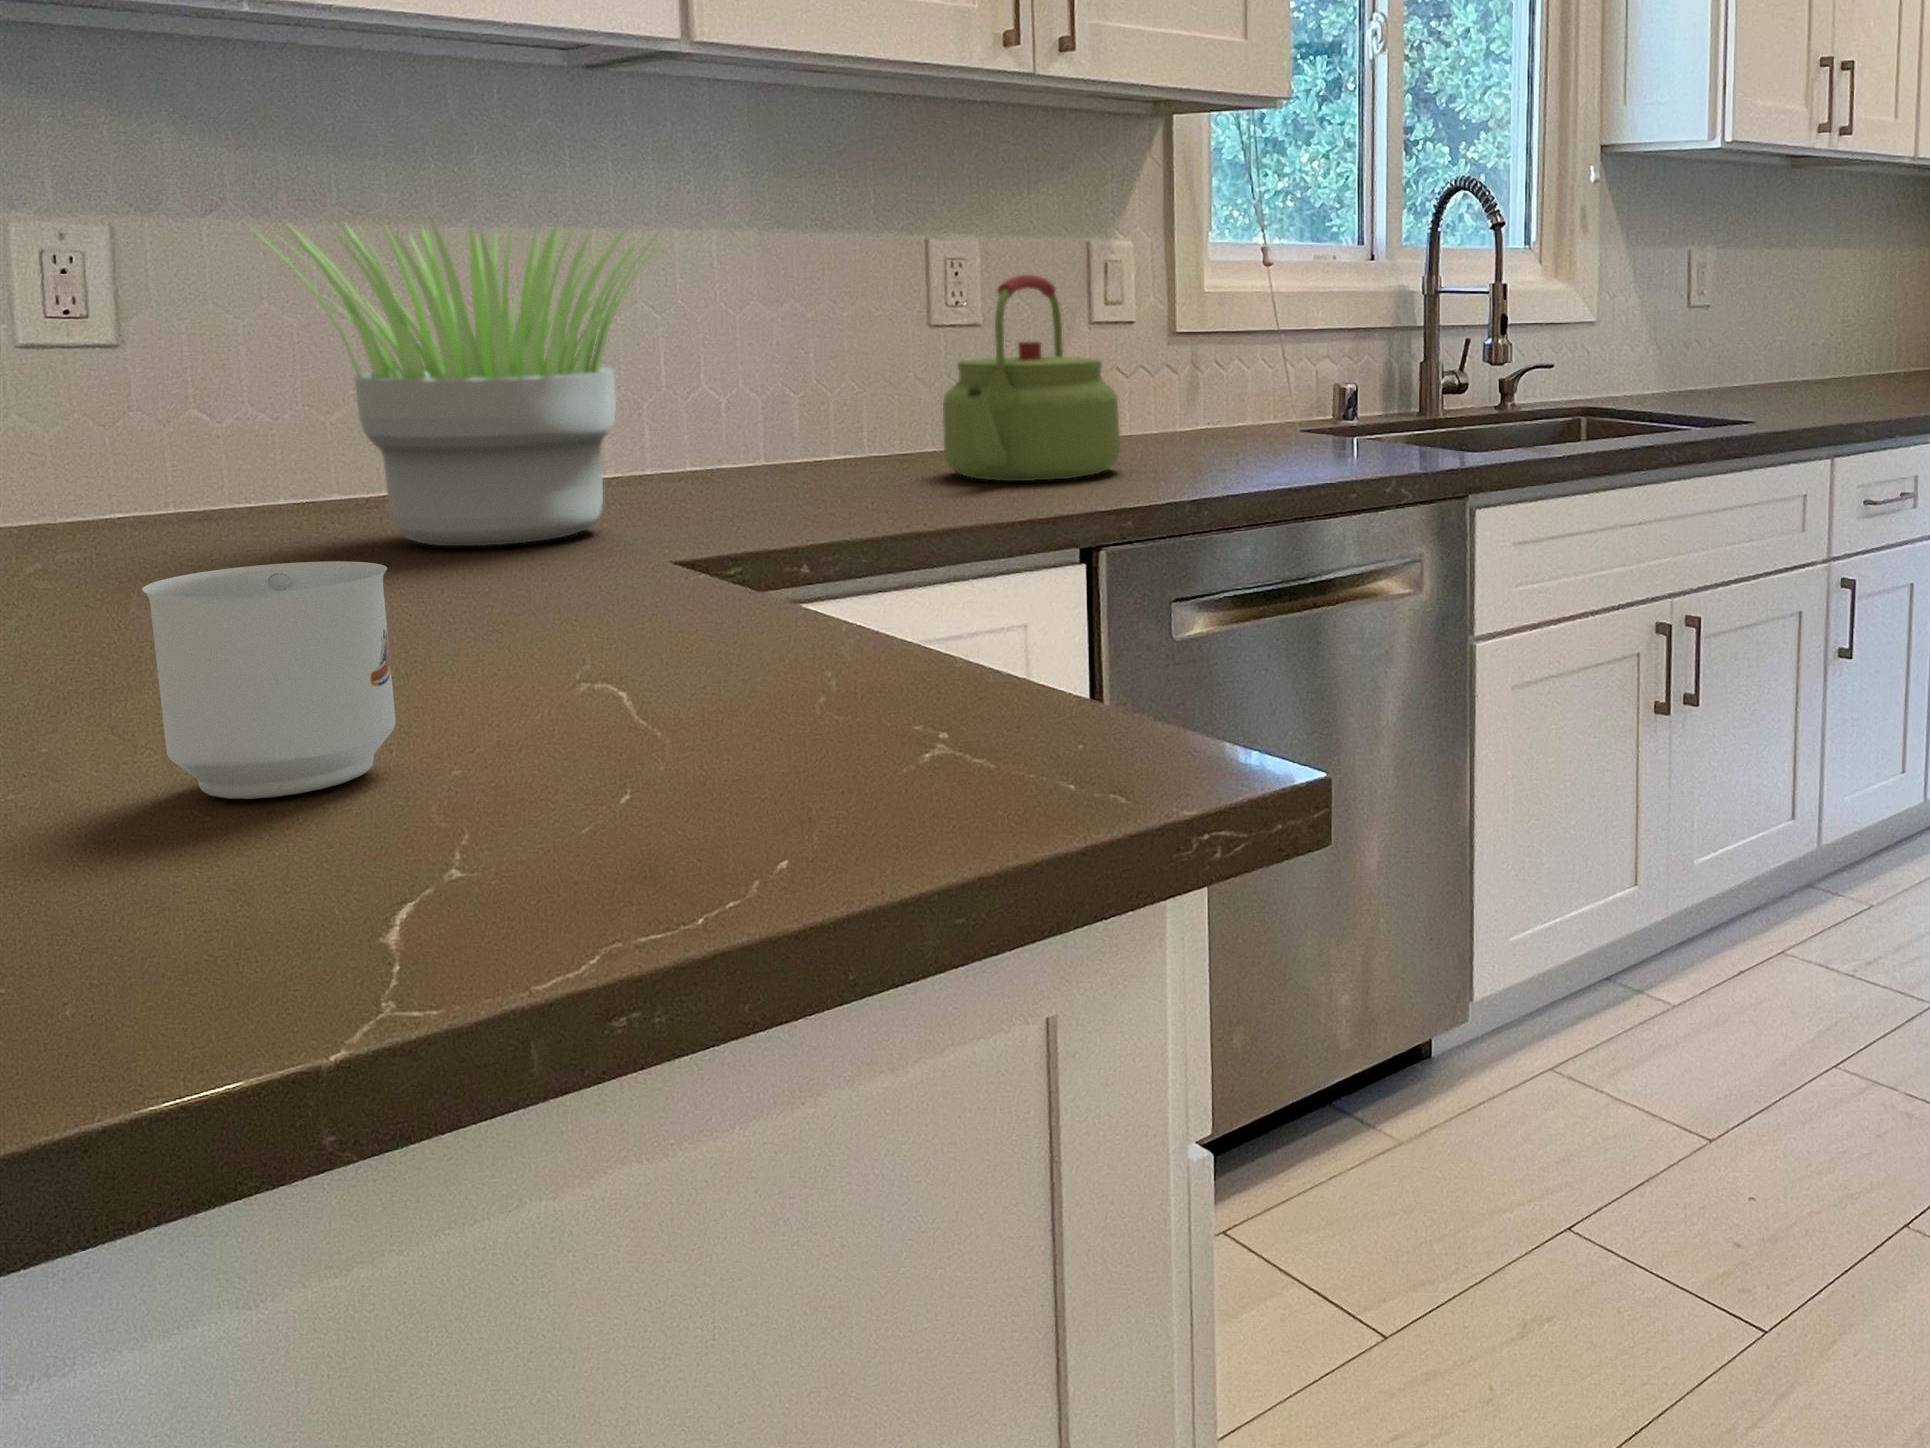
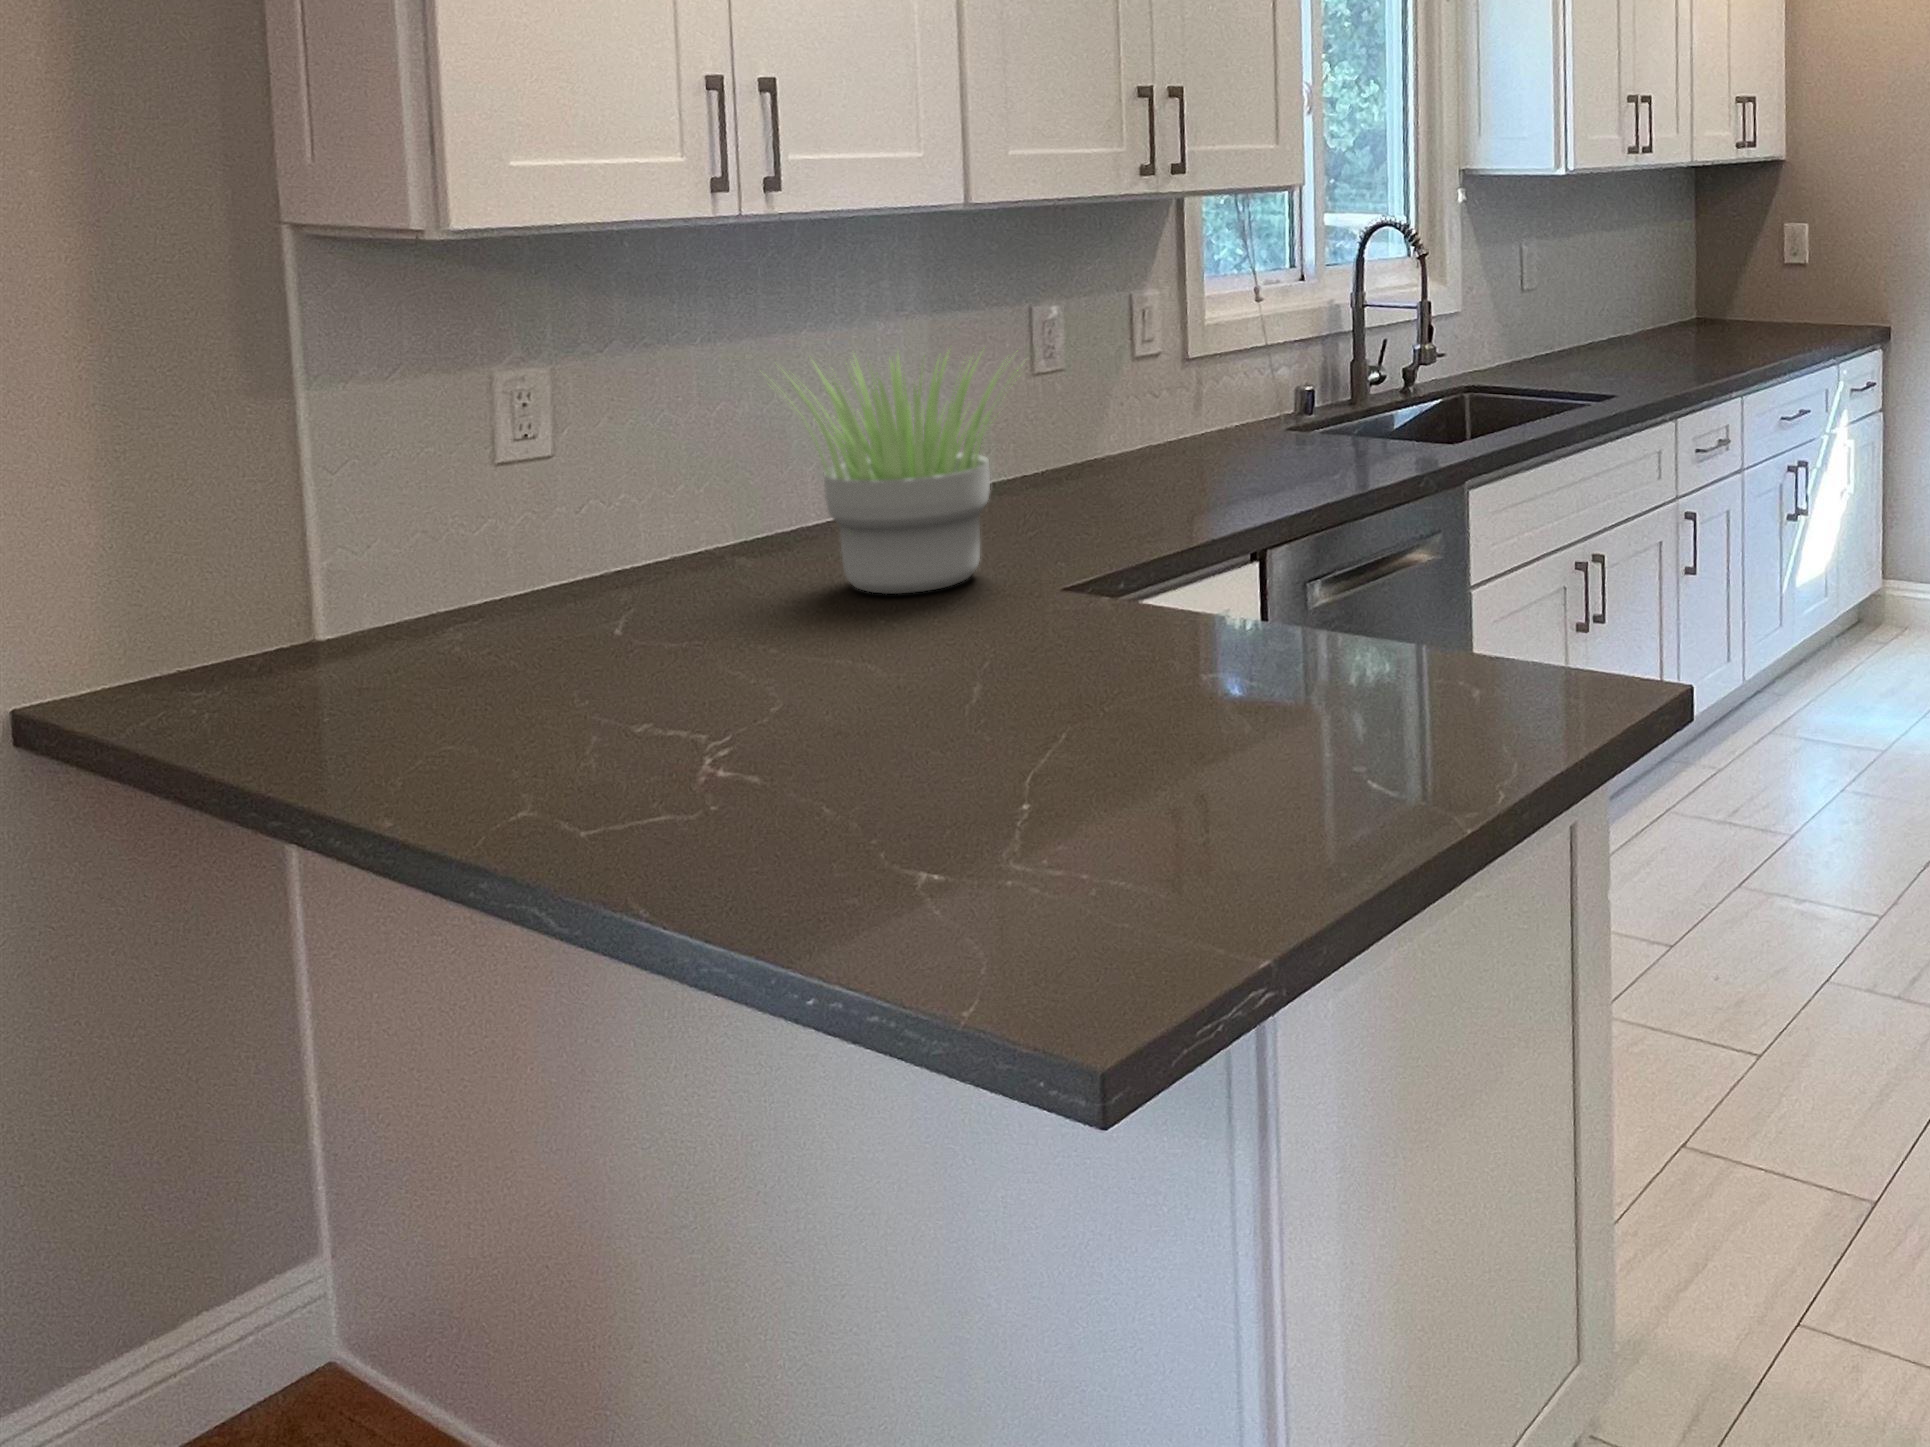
kettle: present [943,275,1120,481] -> none [1099,342,1231,502]
mug: present [142,561,395,799] -> none [1177,618,1277,746]

